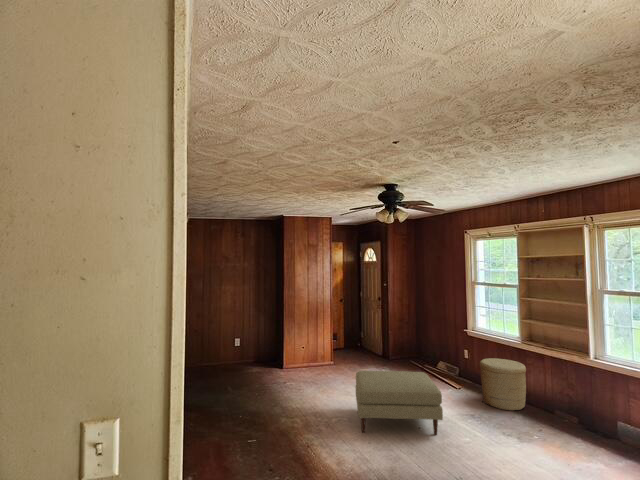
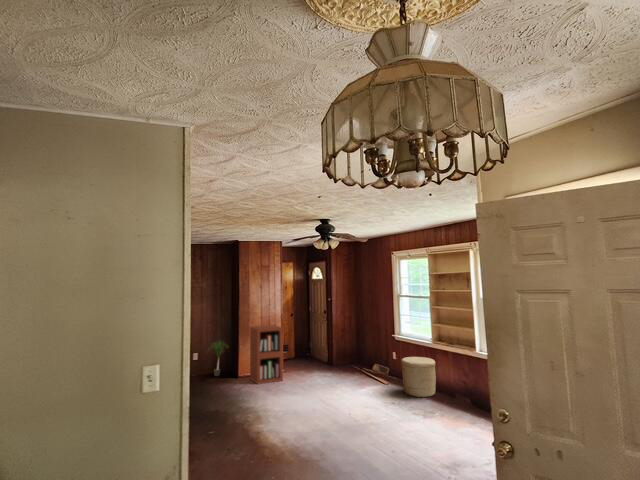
bookshelf: none [296,312,333,379] -> present [250,325,283,384]
potted plant: none [247,322,275,366] -> present [213,342,222,376]
ottoman: present [356,371,443,435] -> none [300,370,366,419]

